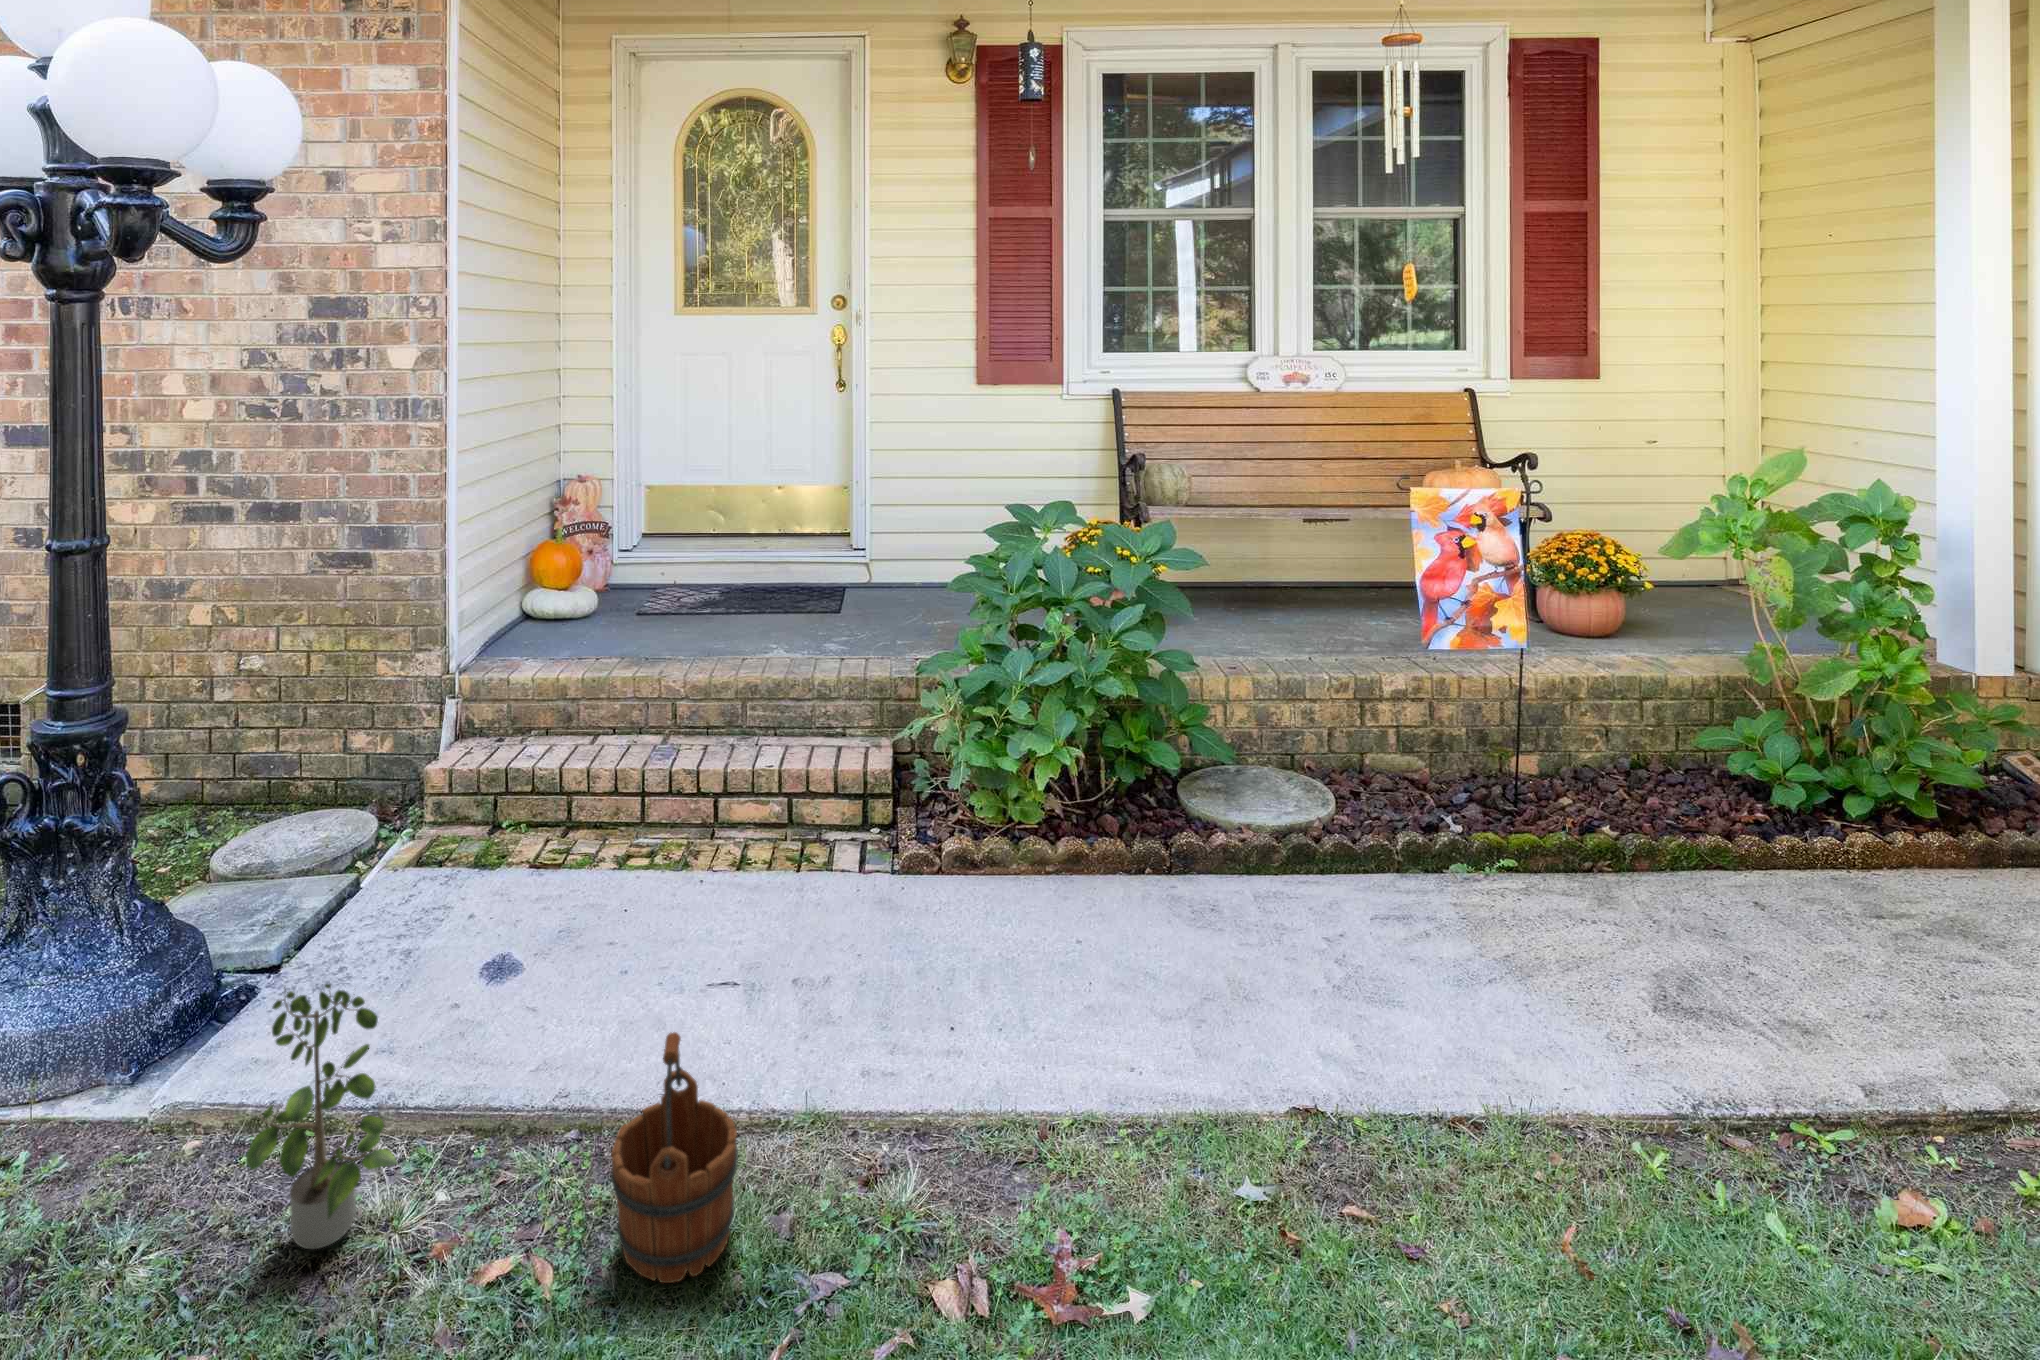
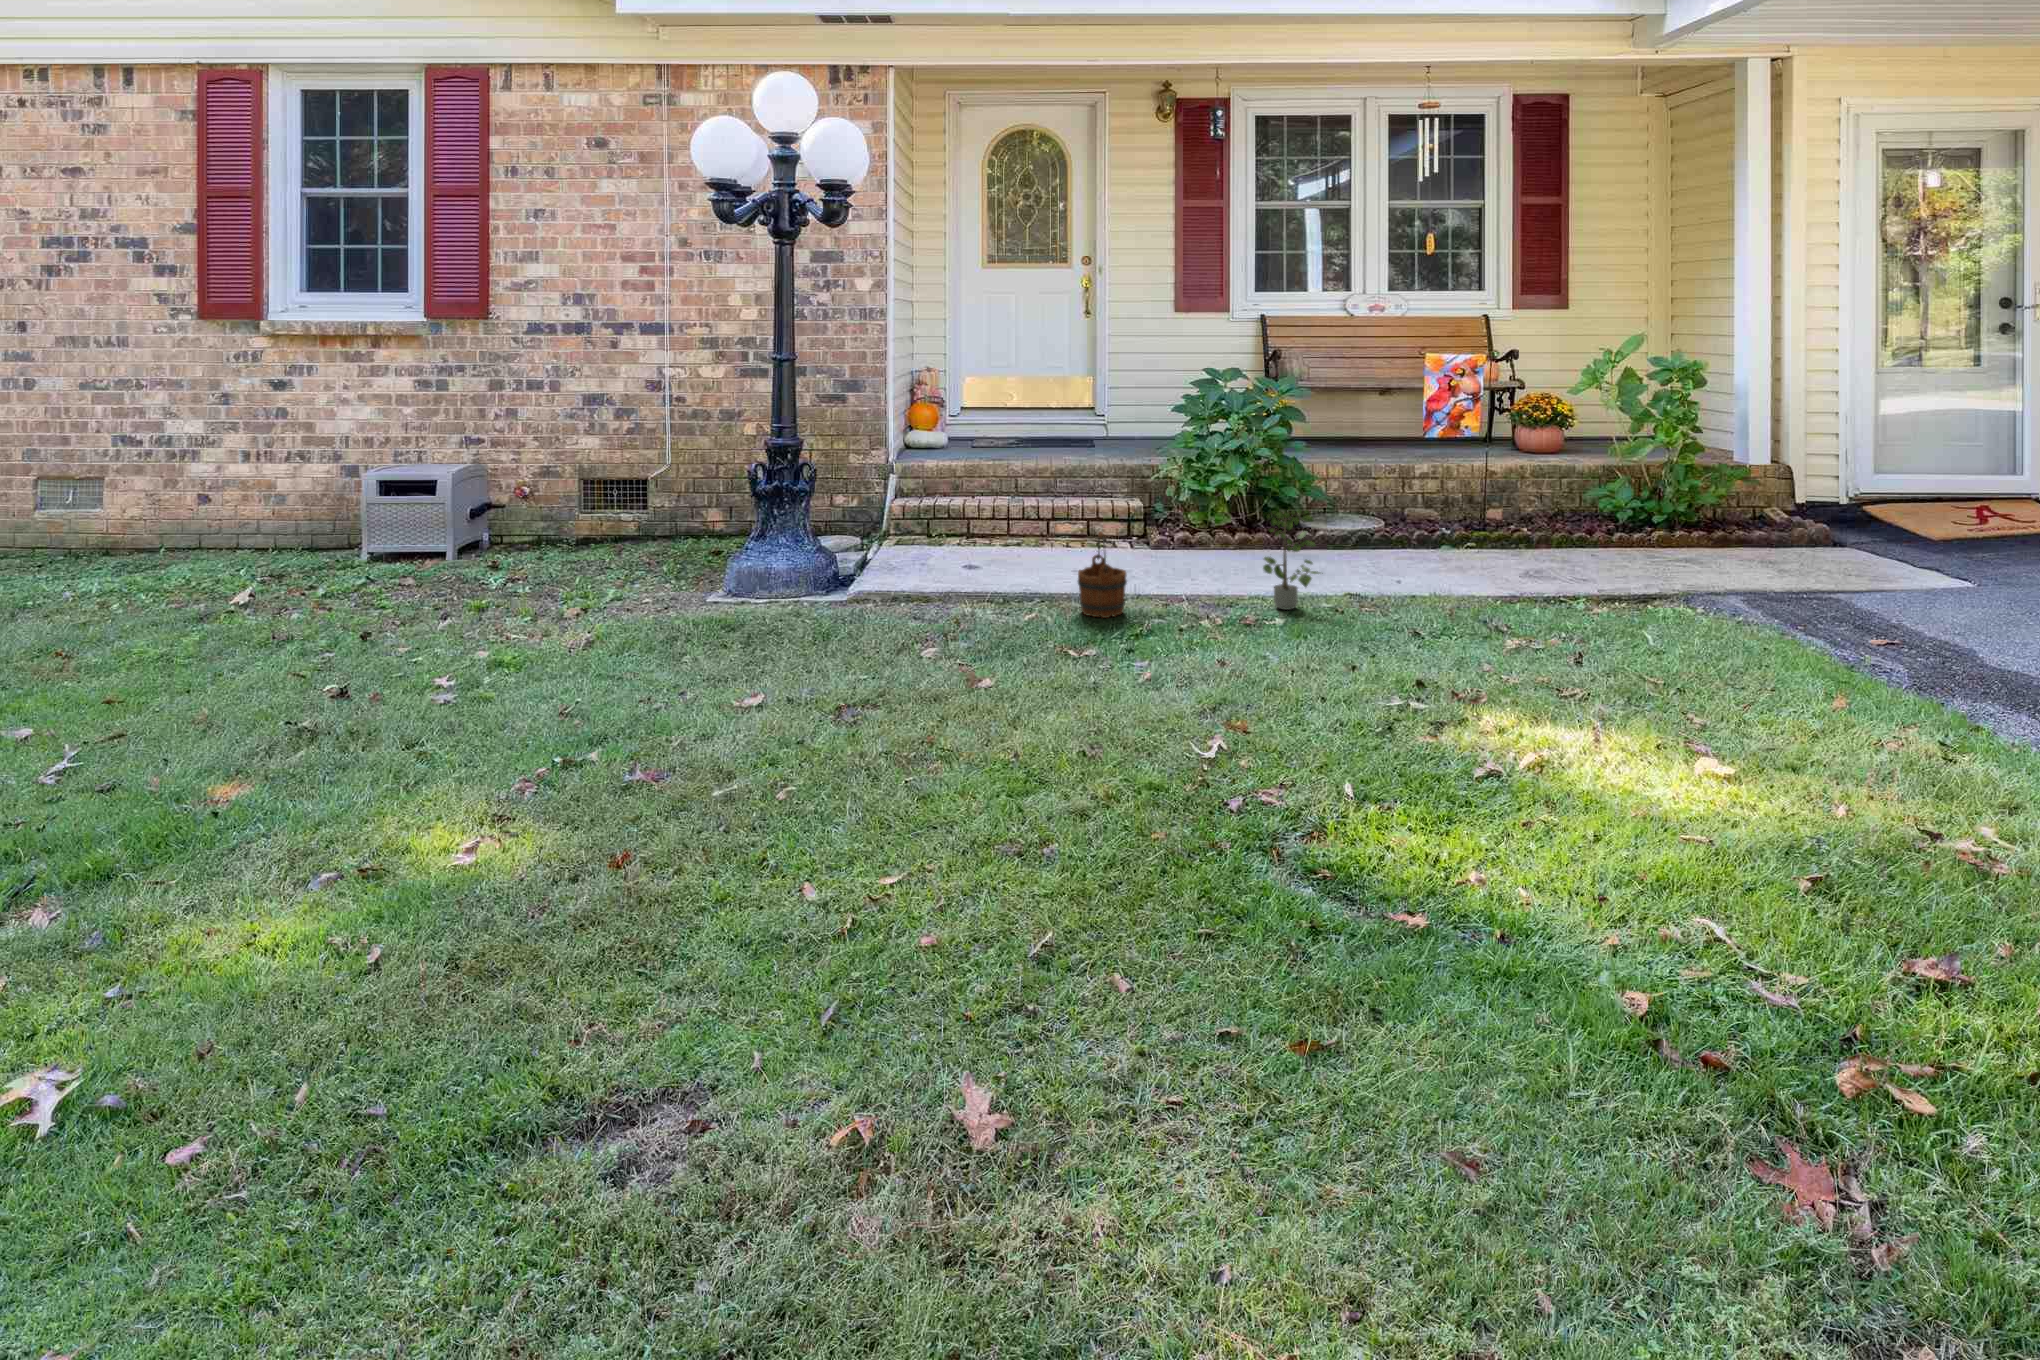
potted plant: present [246,984,399,1249] -> present [1263,509,1320,610]

